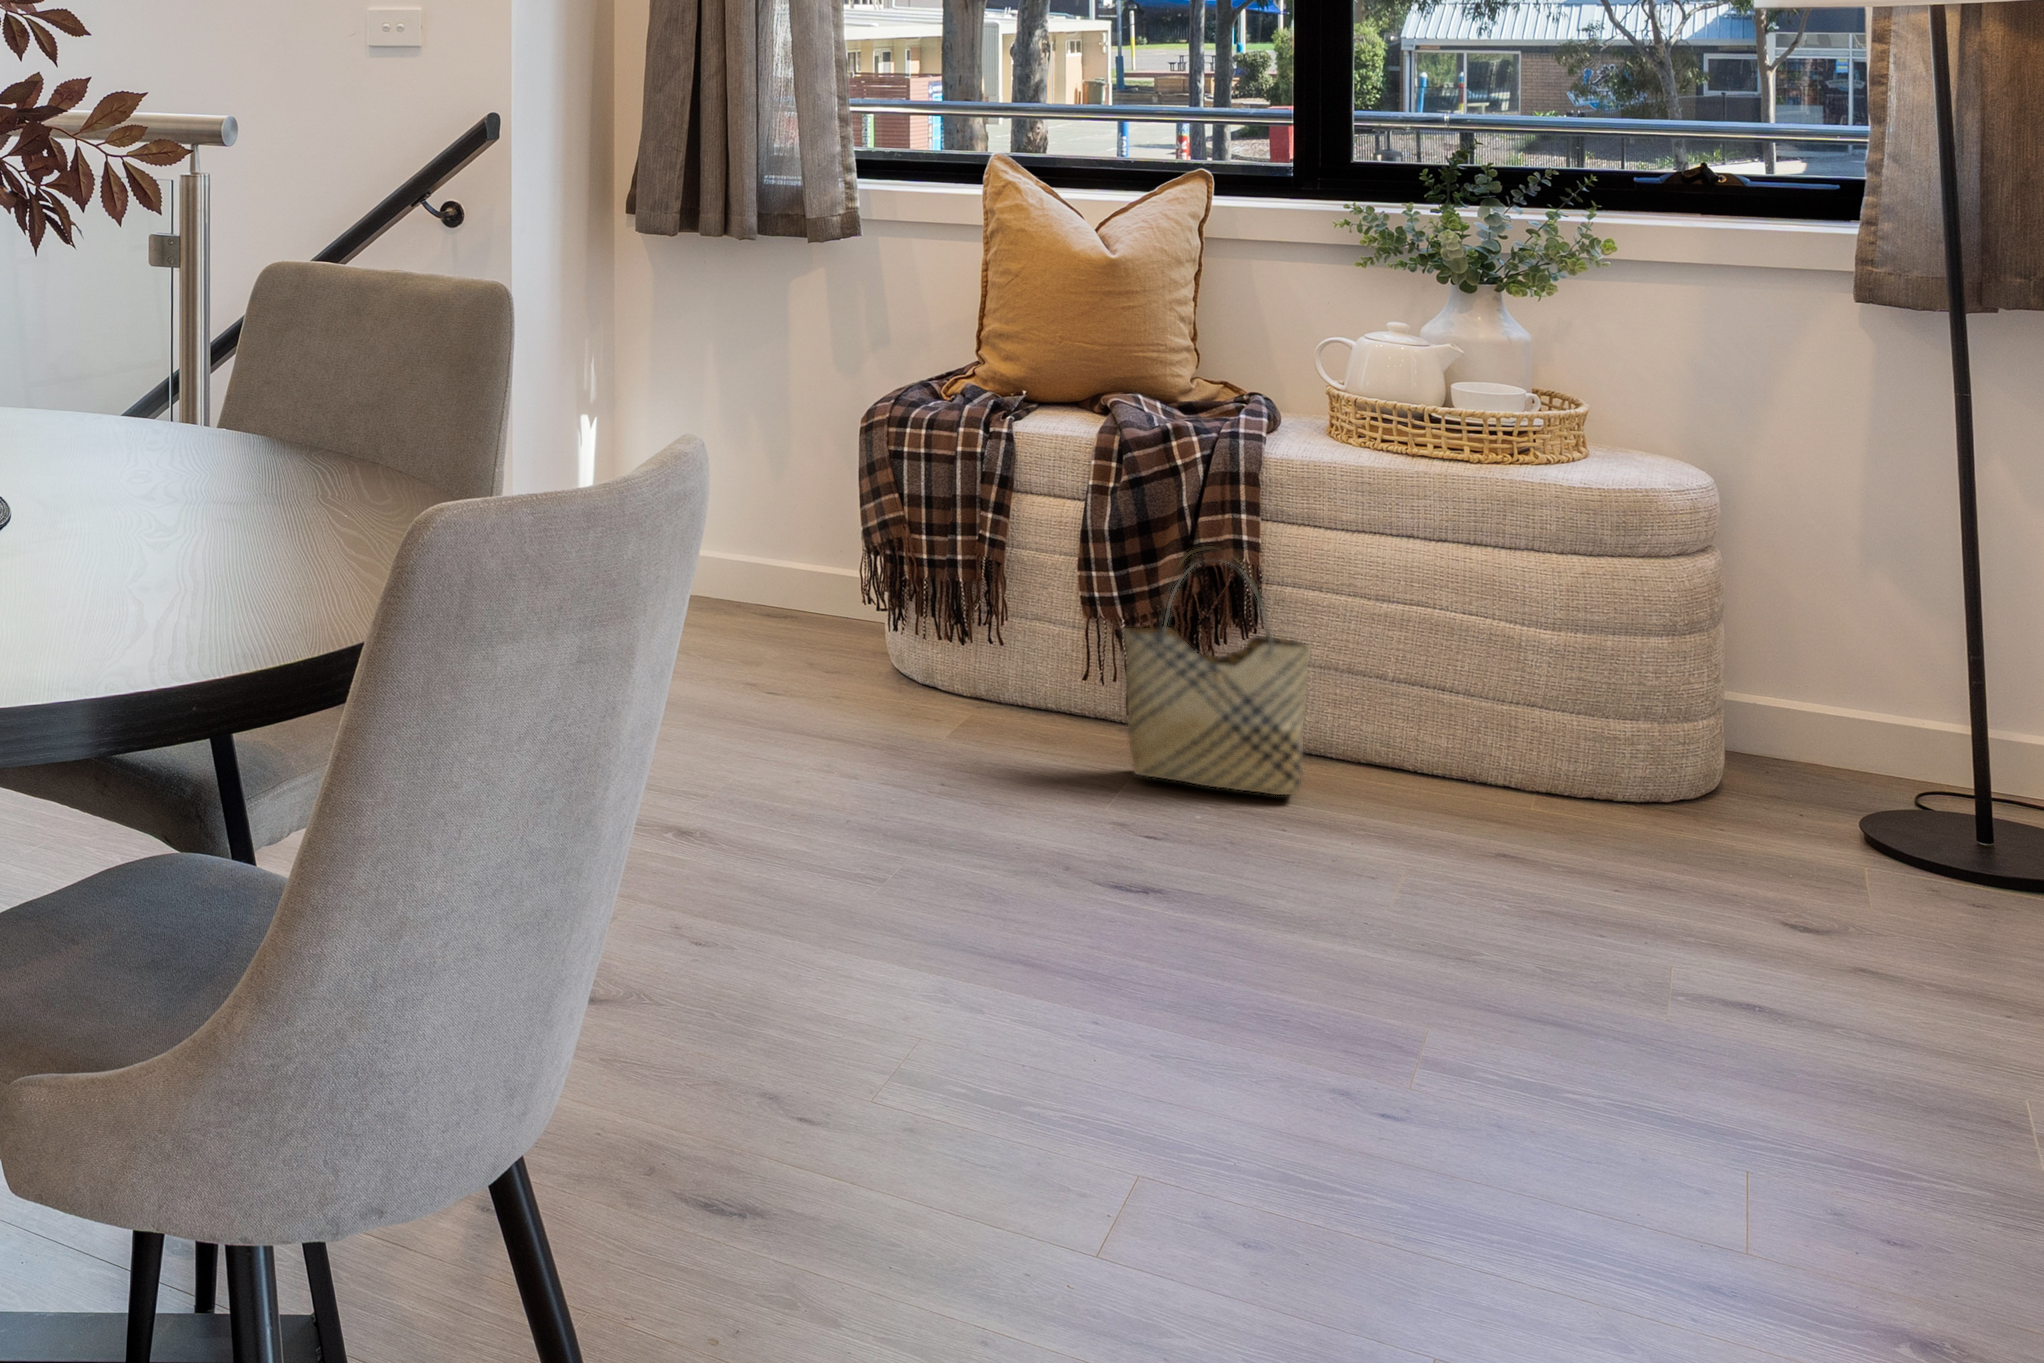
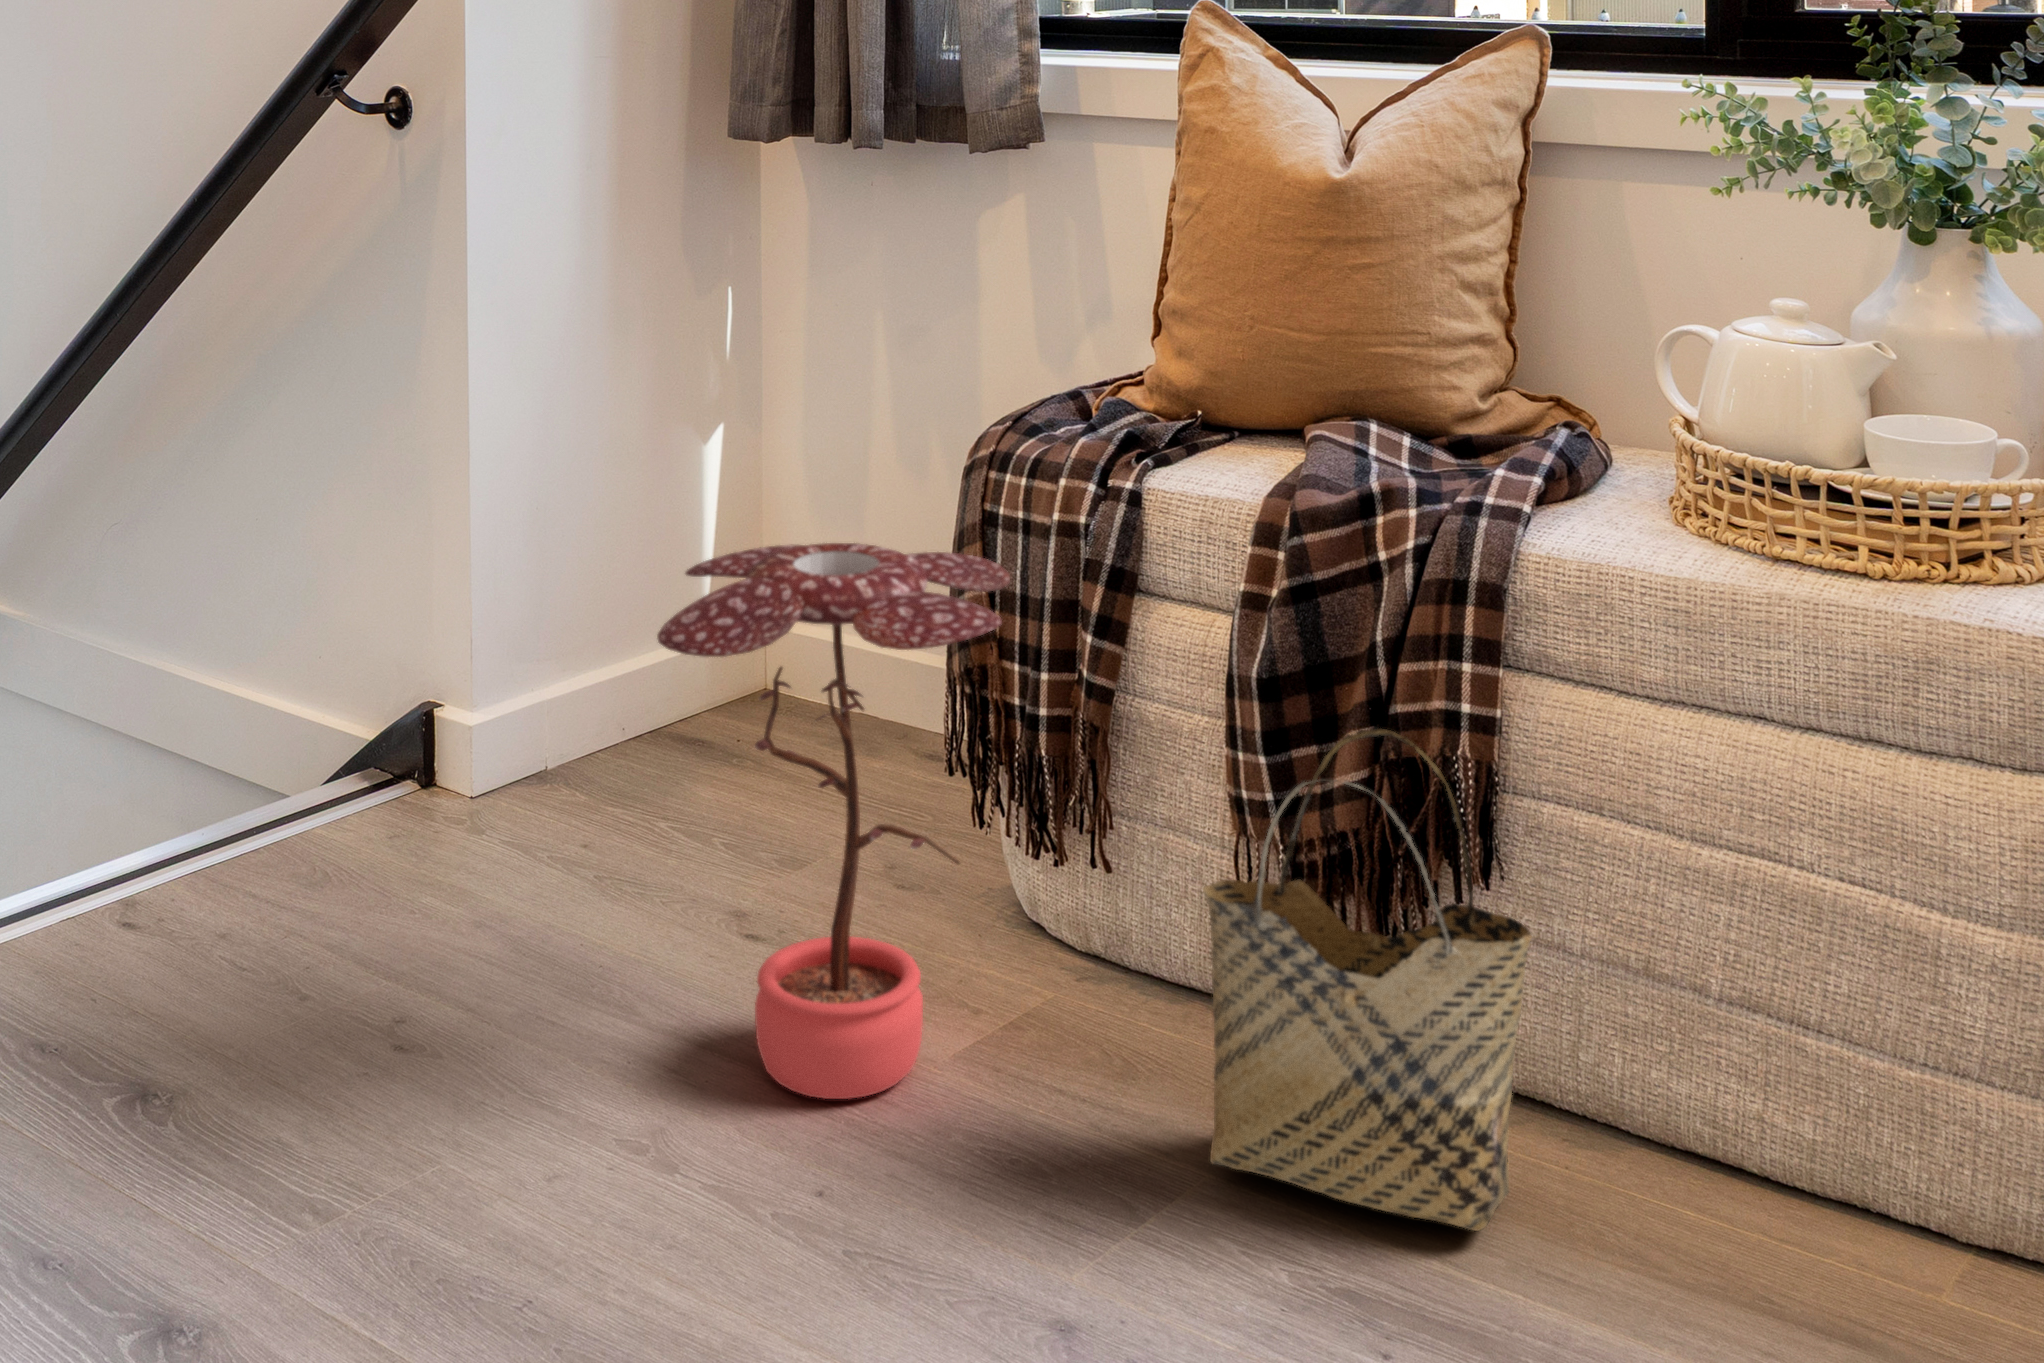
potted plant: none [783,456,1006,758] -> present [657,543,1010,1099]

